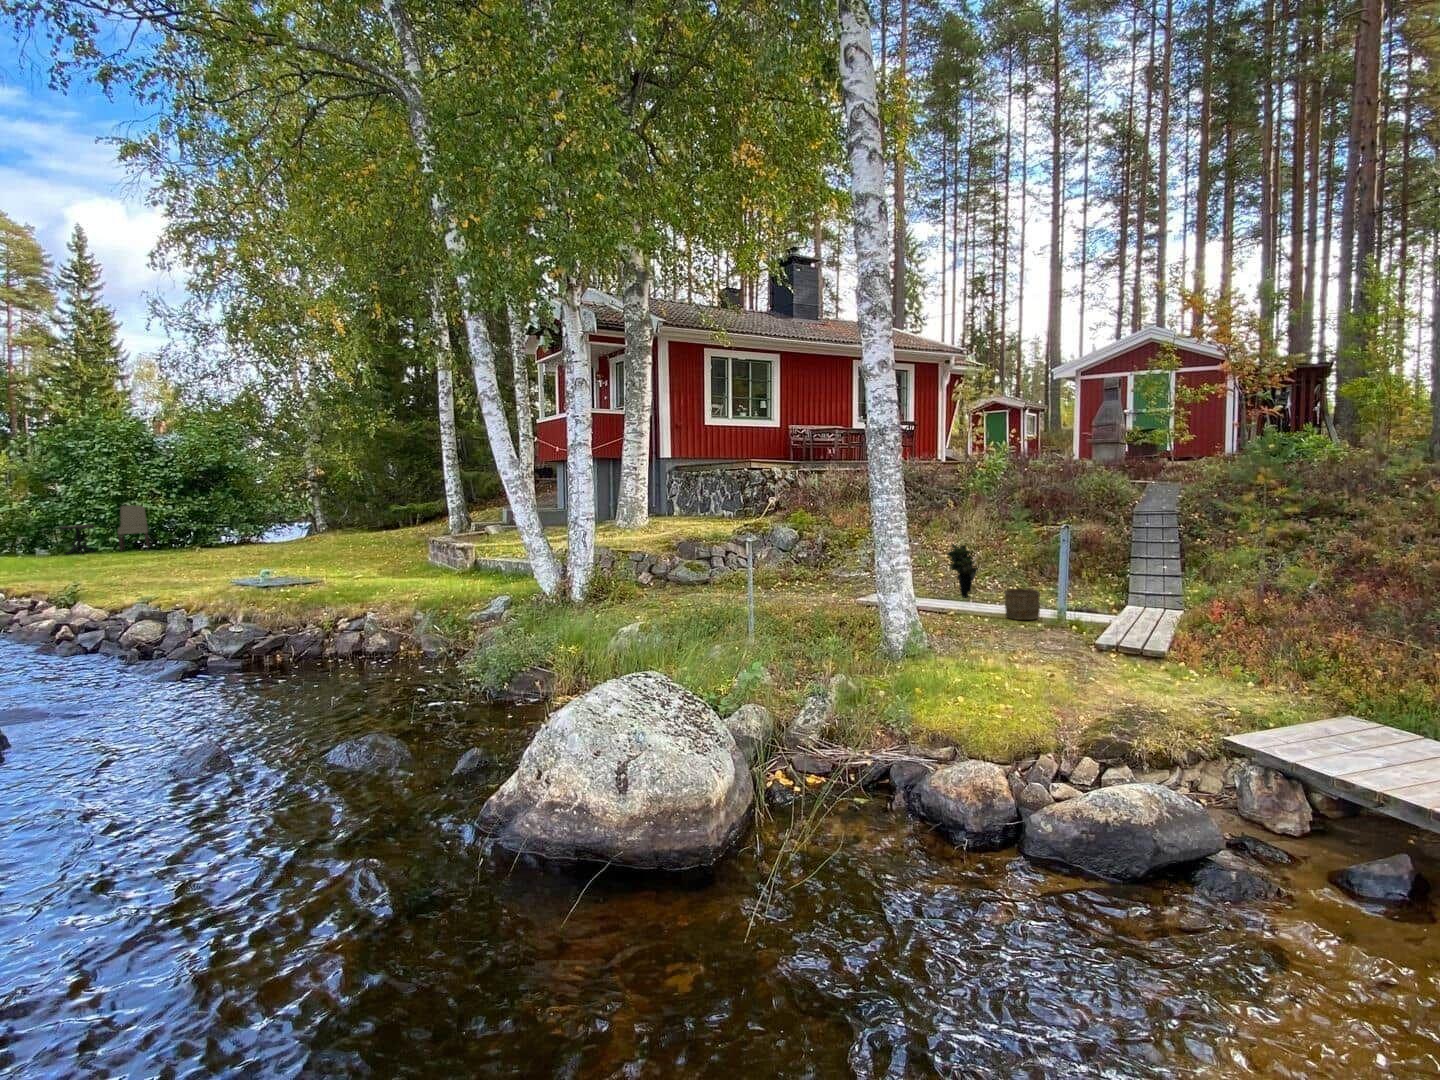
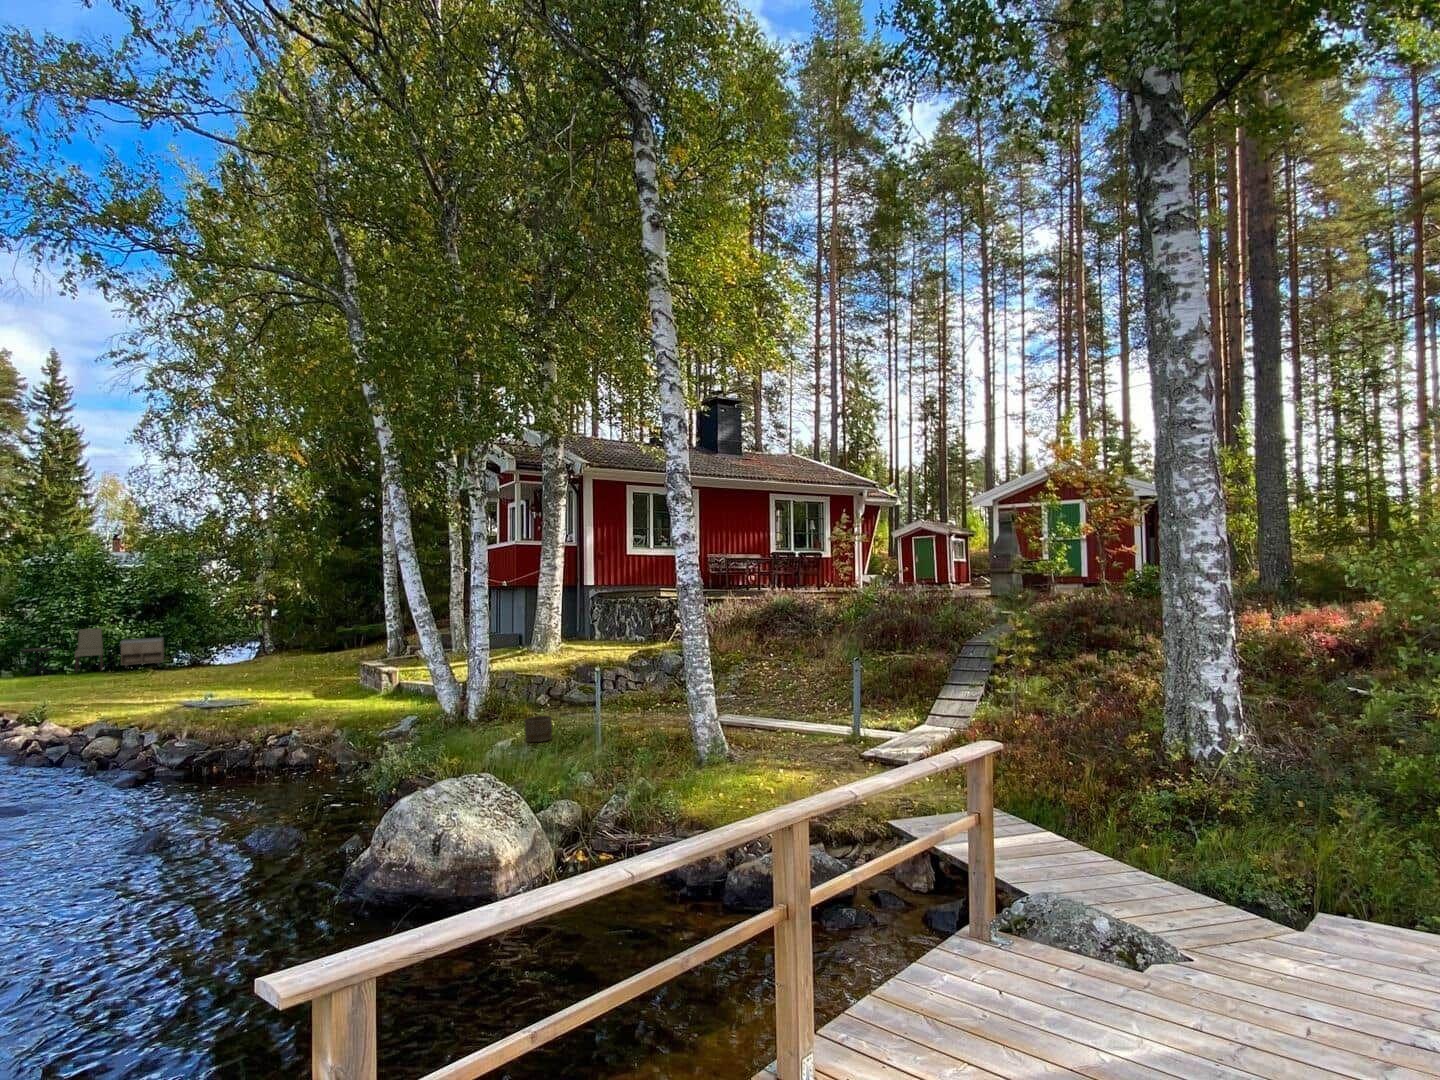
storage bench: none [166,515,213,546] -> present [121,637,164,667]
potted plant: present [947,544,978,597] -> none [784,669,811,716]
wooden bucket: present [1004,589,1040,620] -> present [524,716,552,742]

